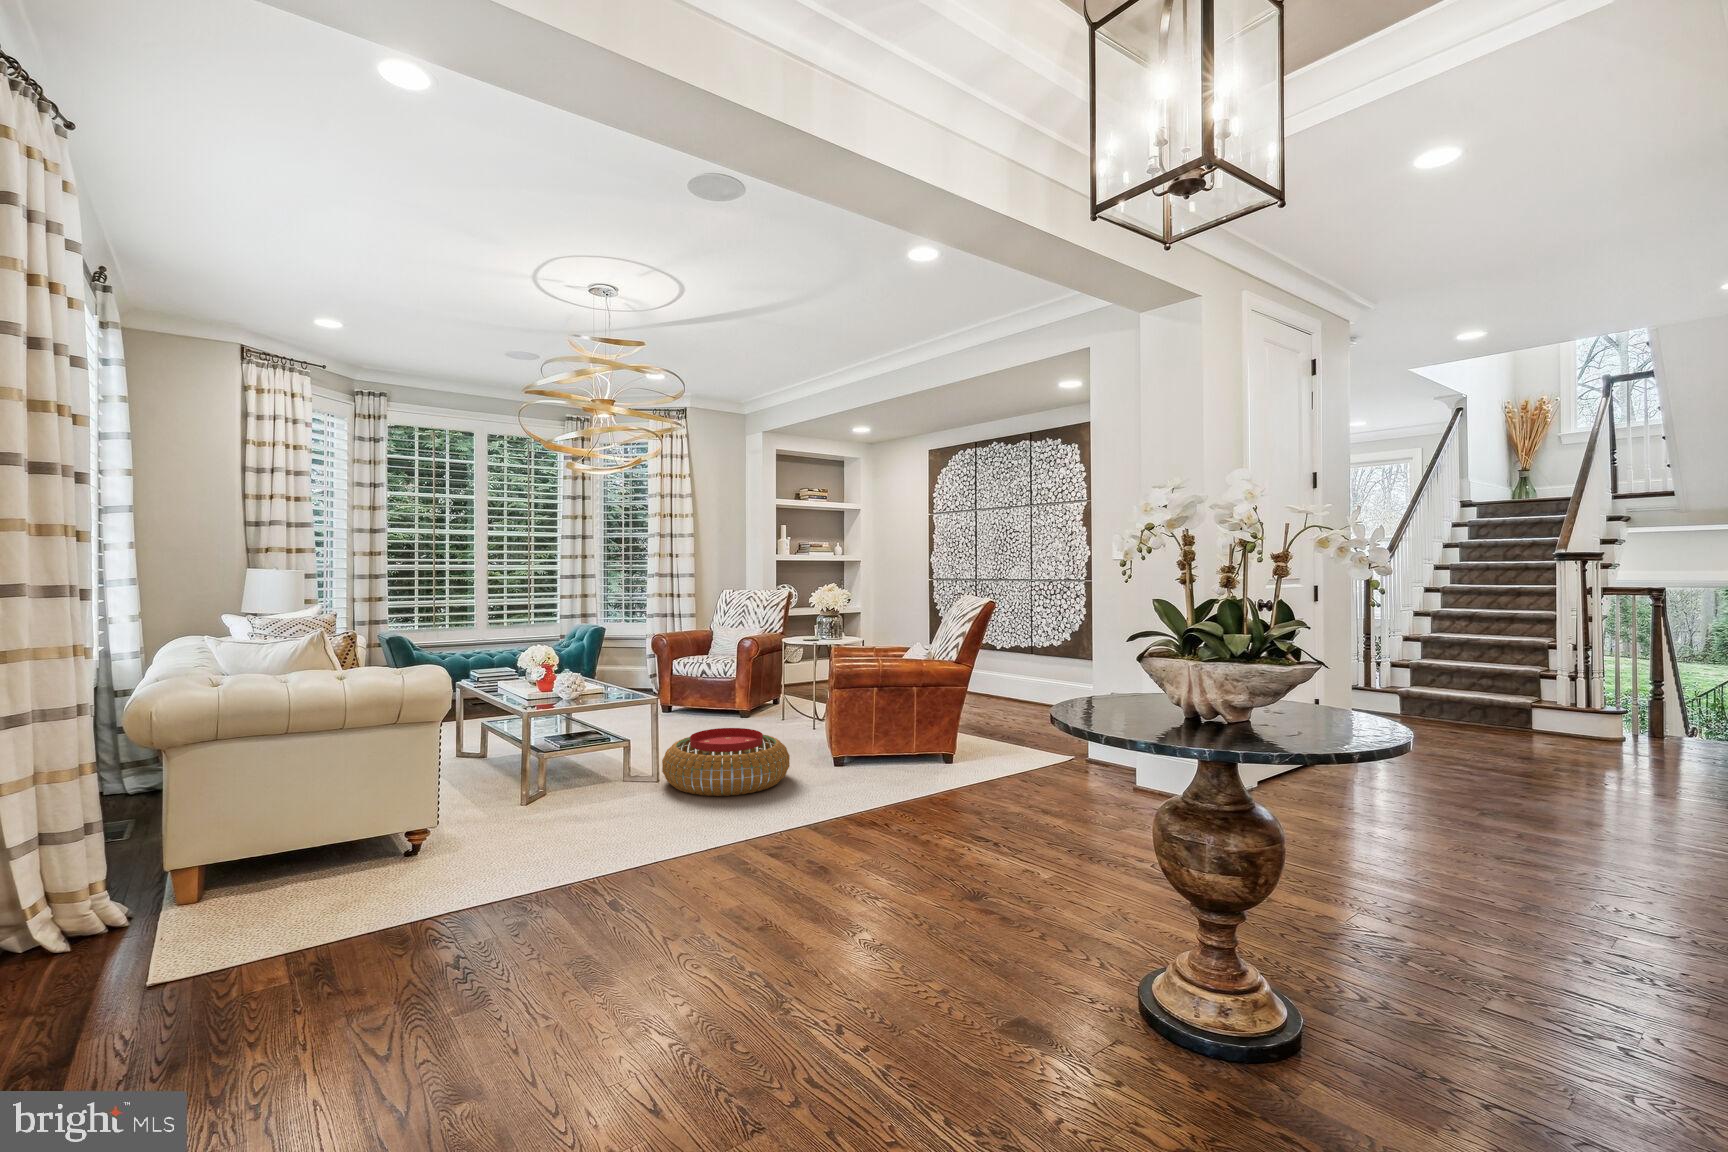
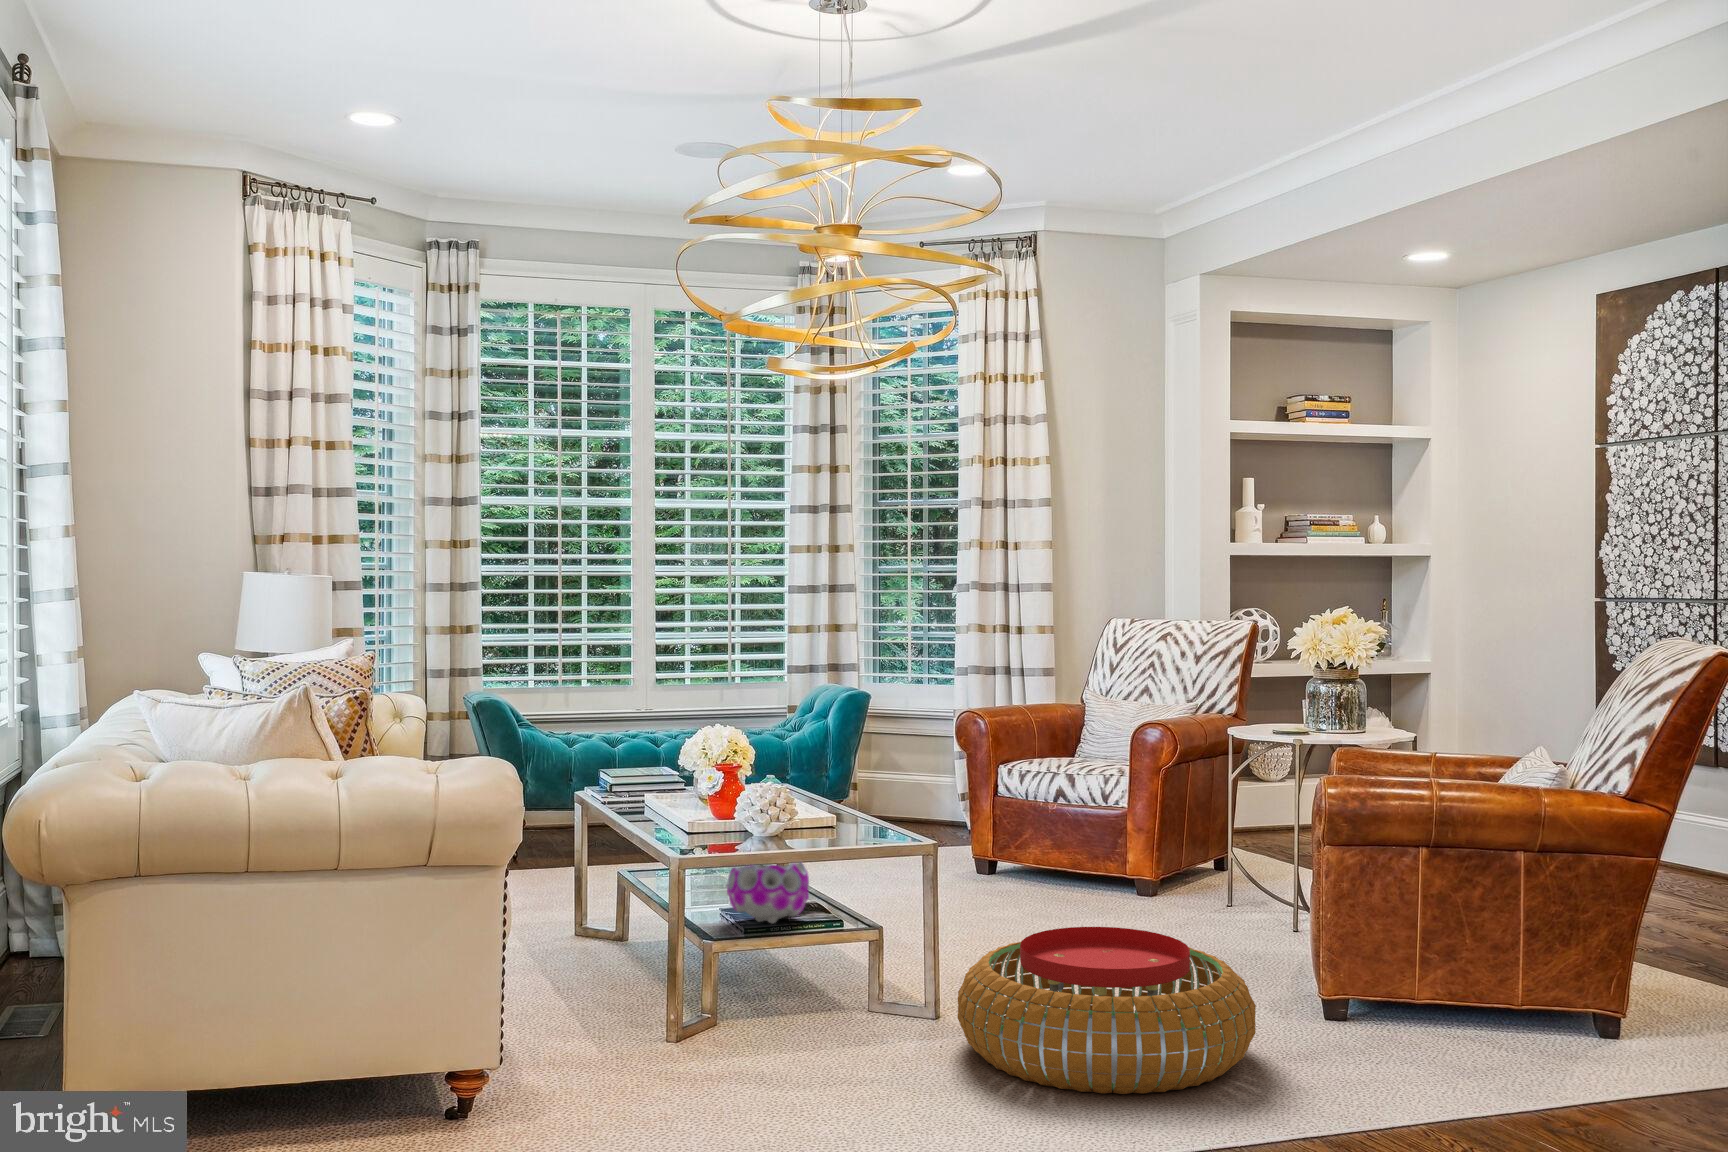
decorative ball: none [550,701,590,737] -> present [727,862,809,924]

